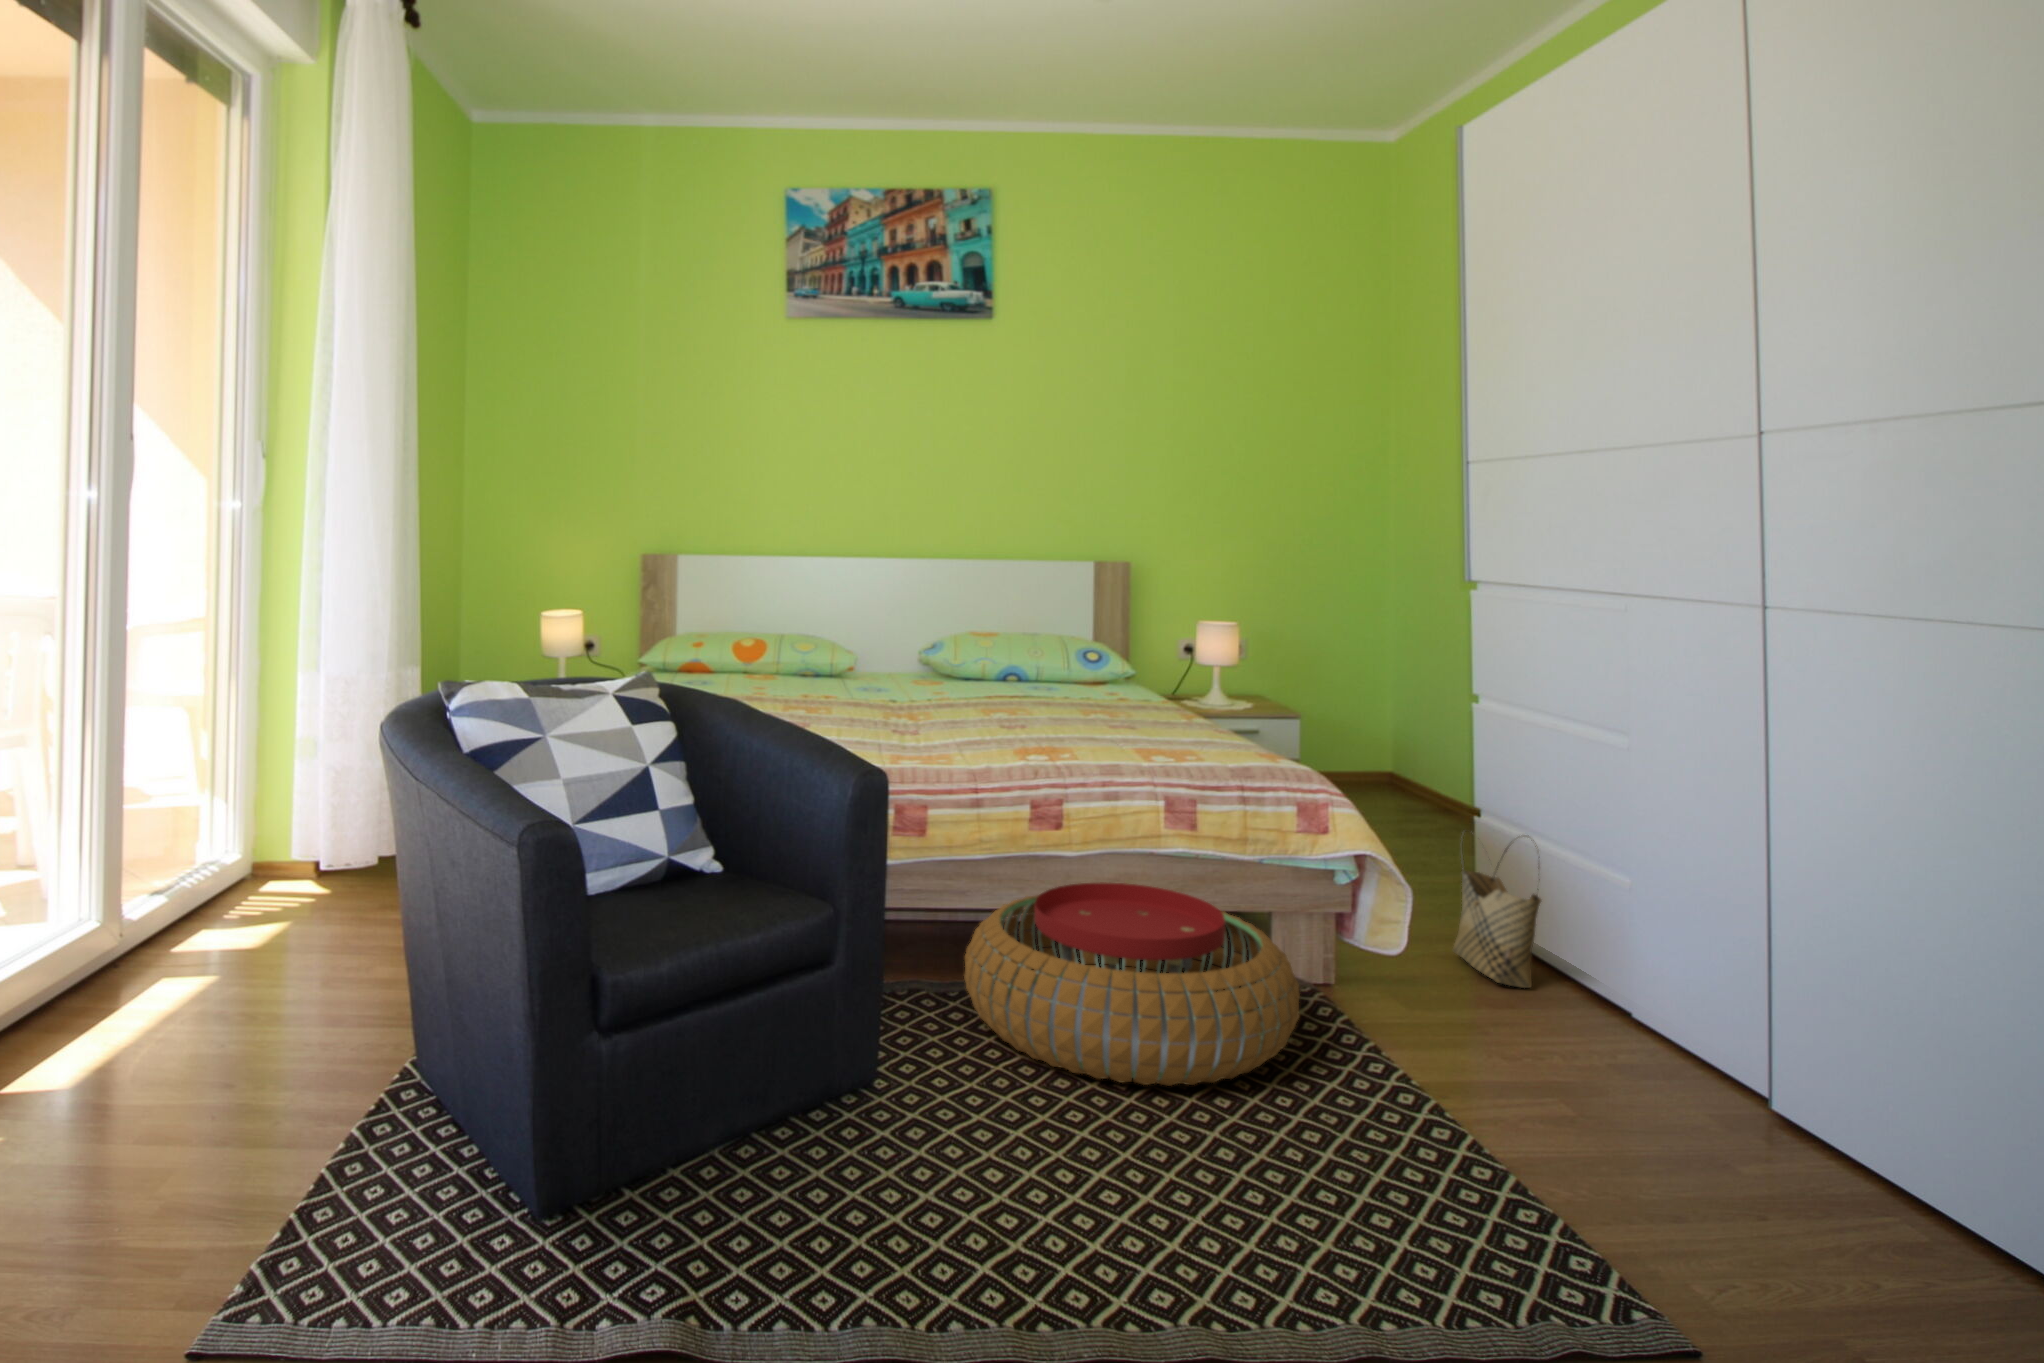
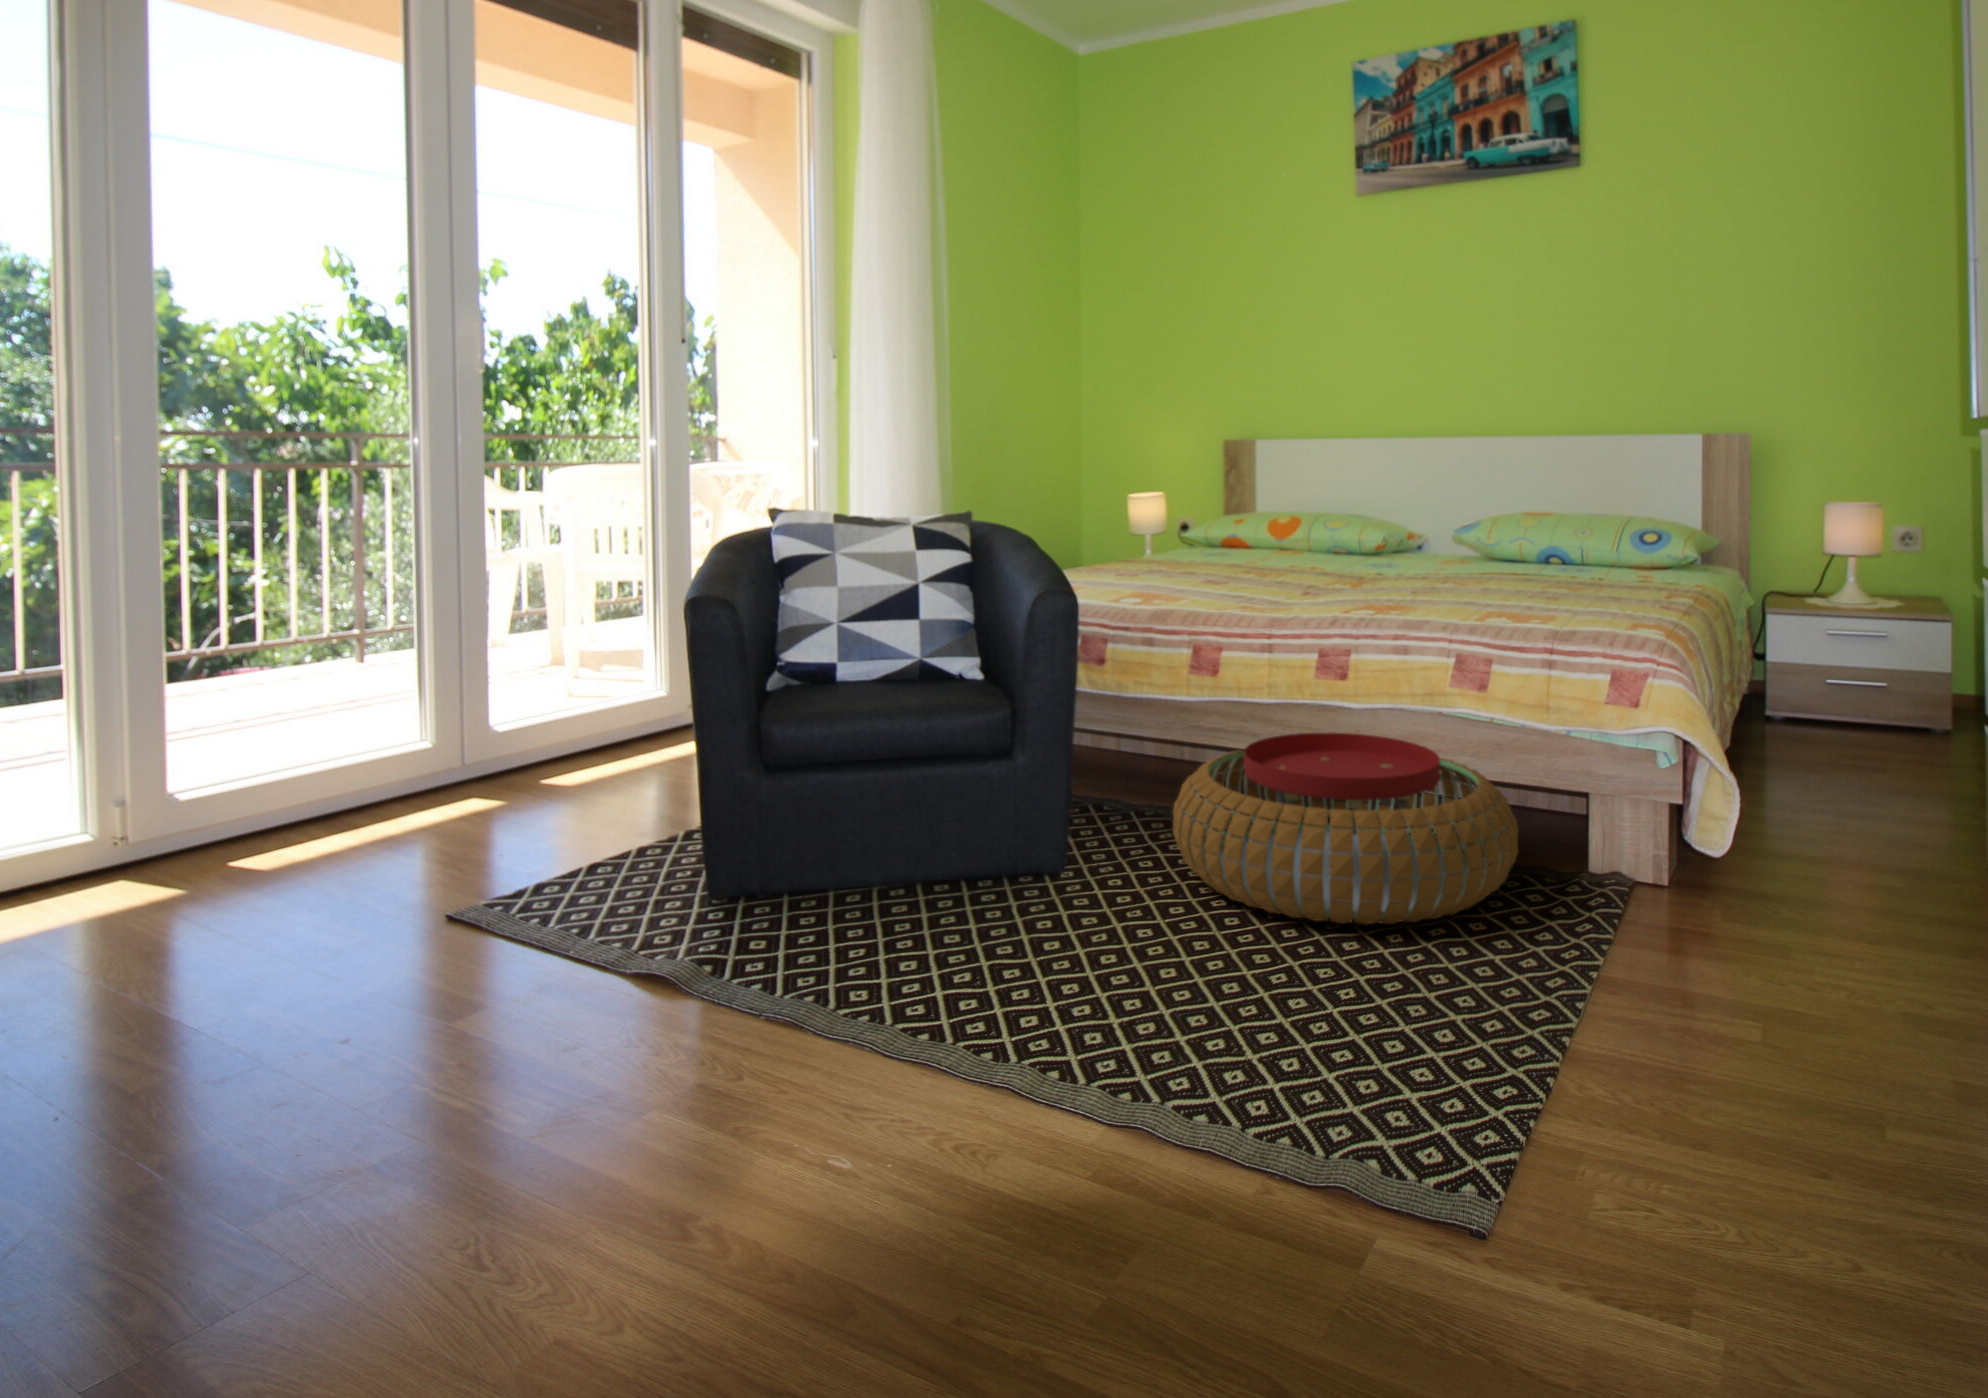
woven basket: present [1453,836,1541,988] -> none [1875,721,1974,926]

